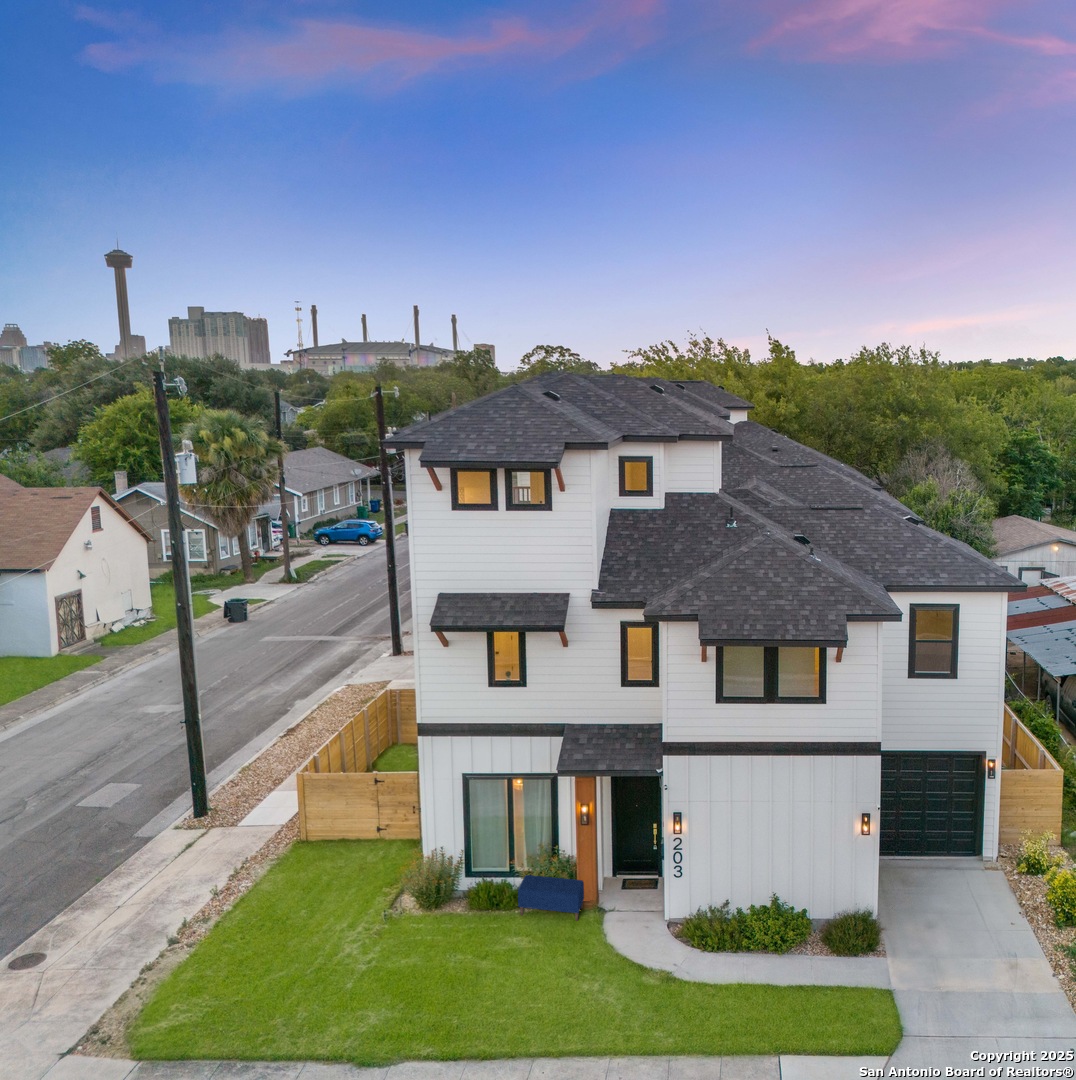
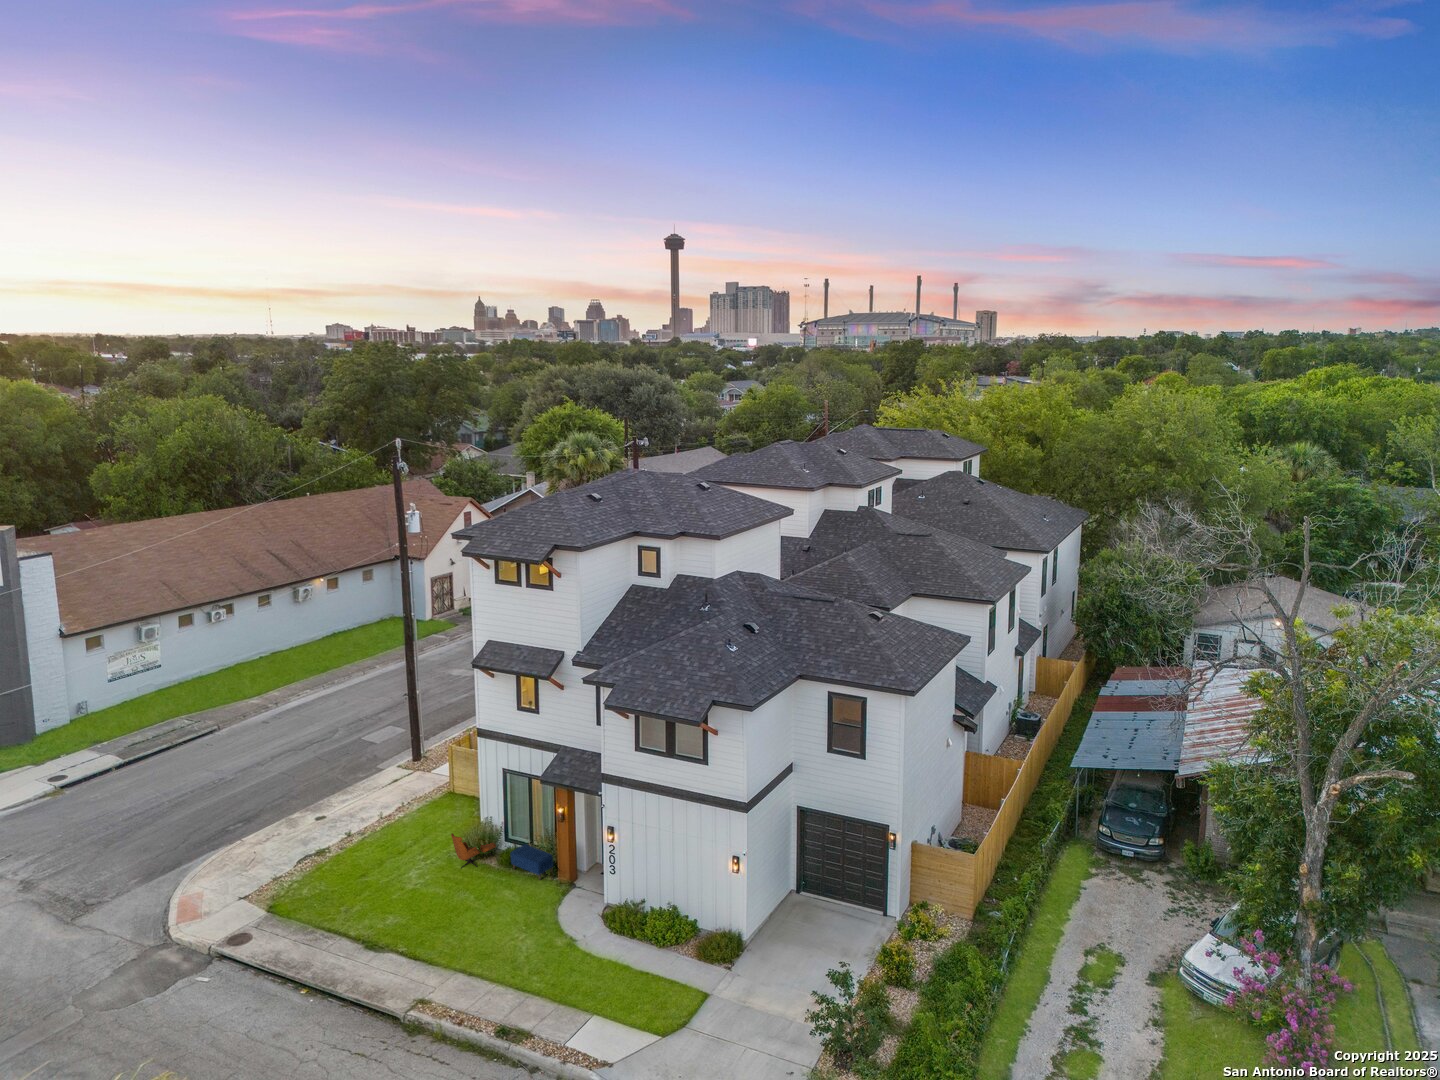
lounge chair: none [423,874,469,930] -> present [451,833,496,868]

